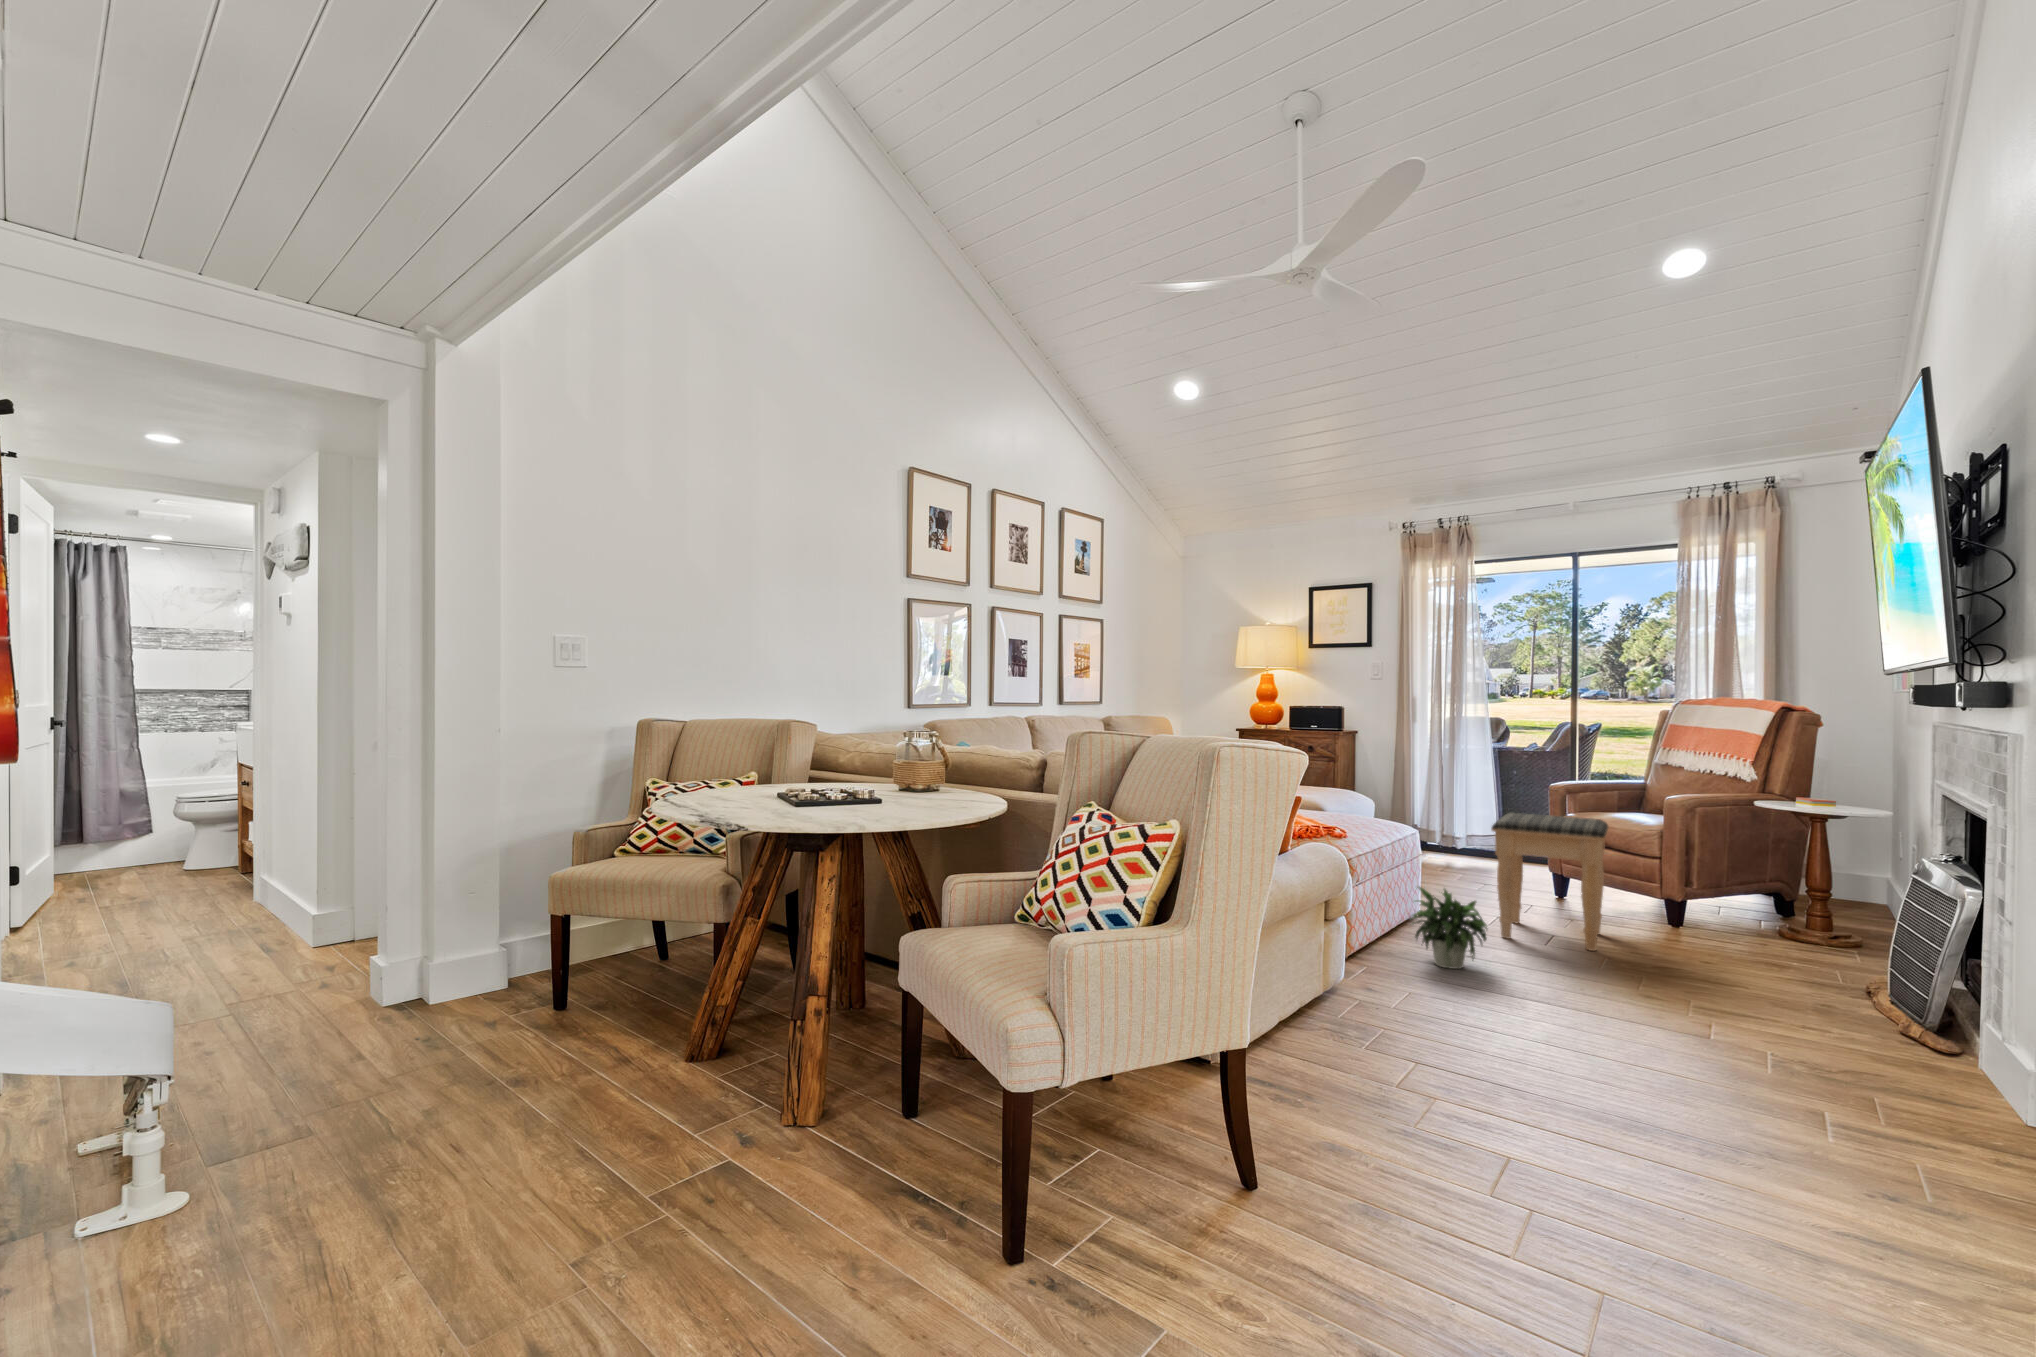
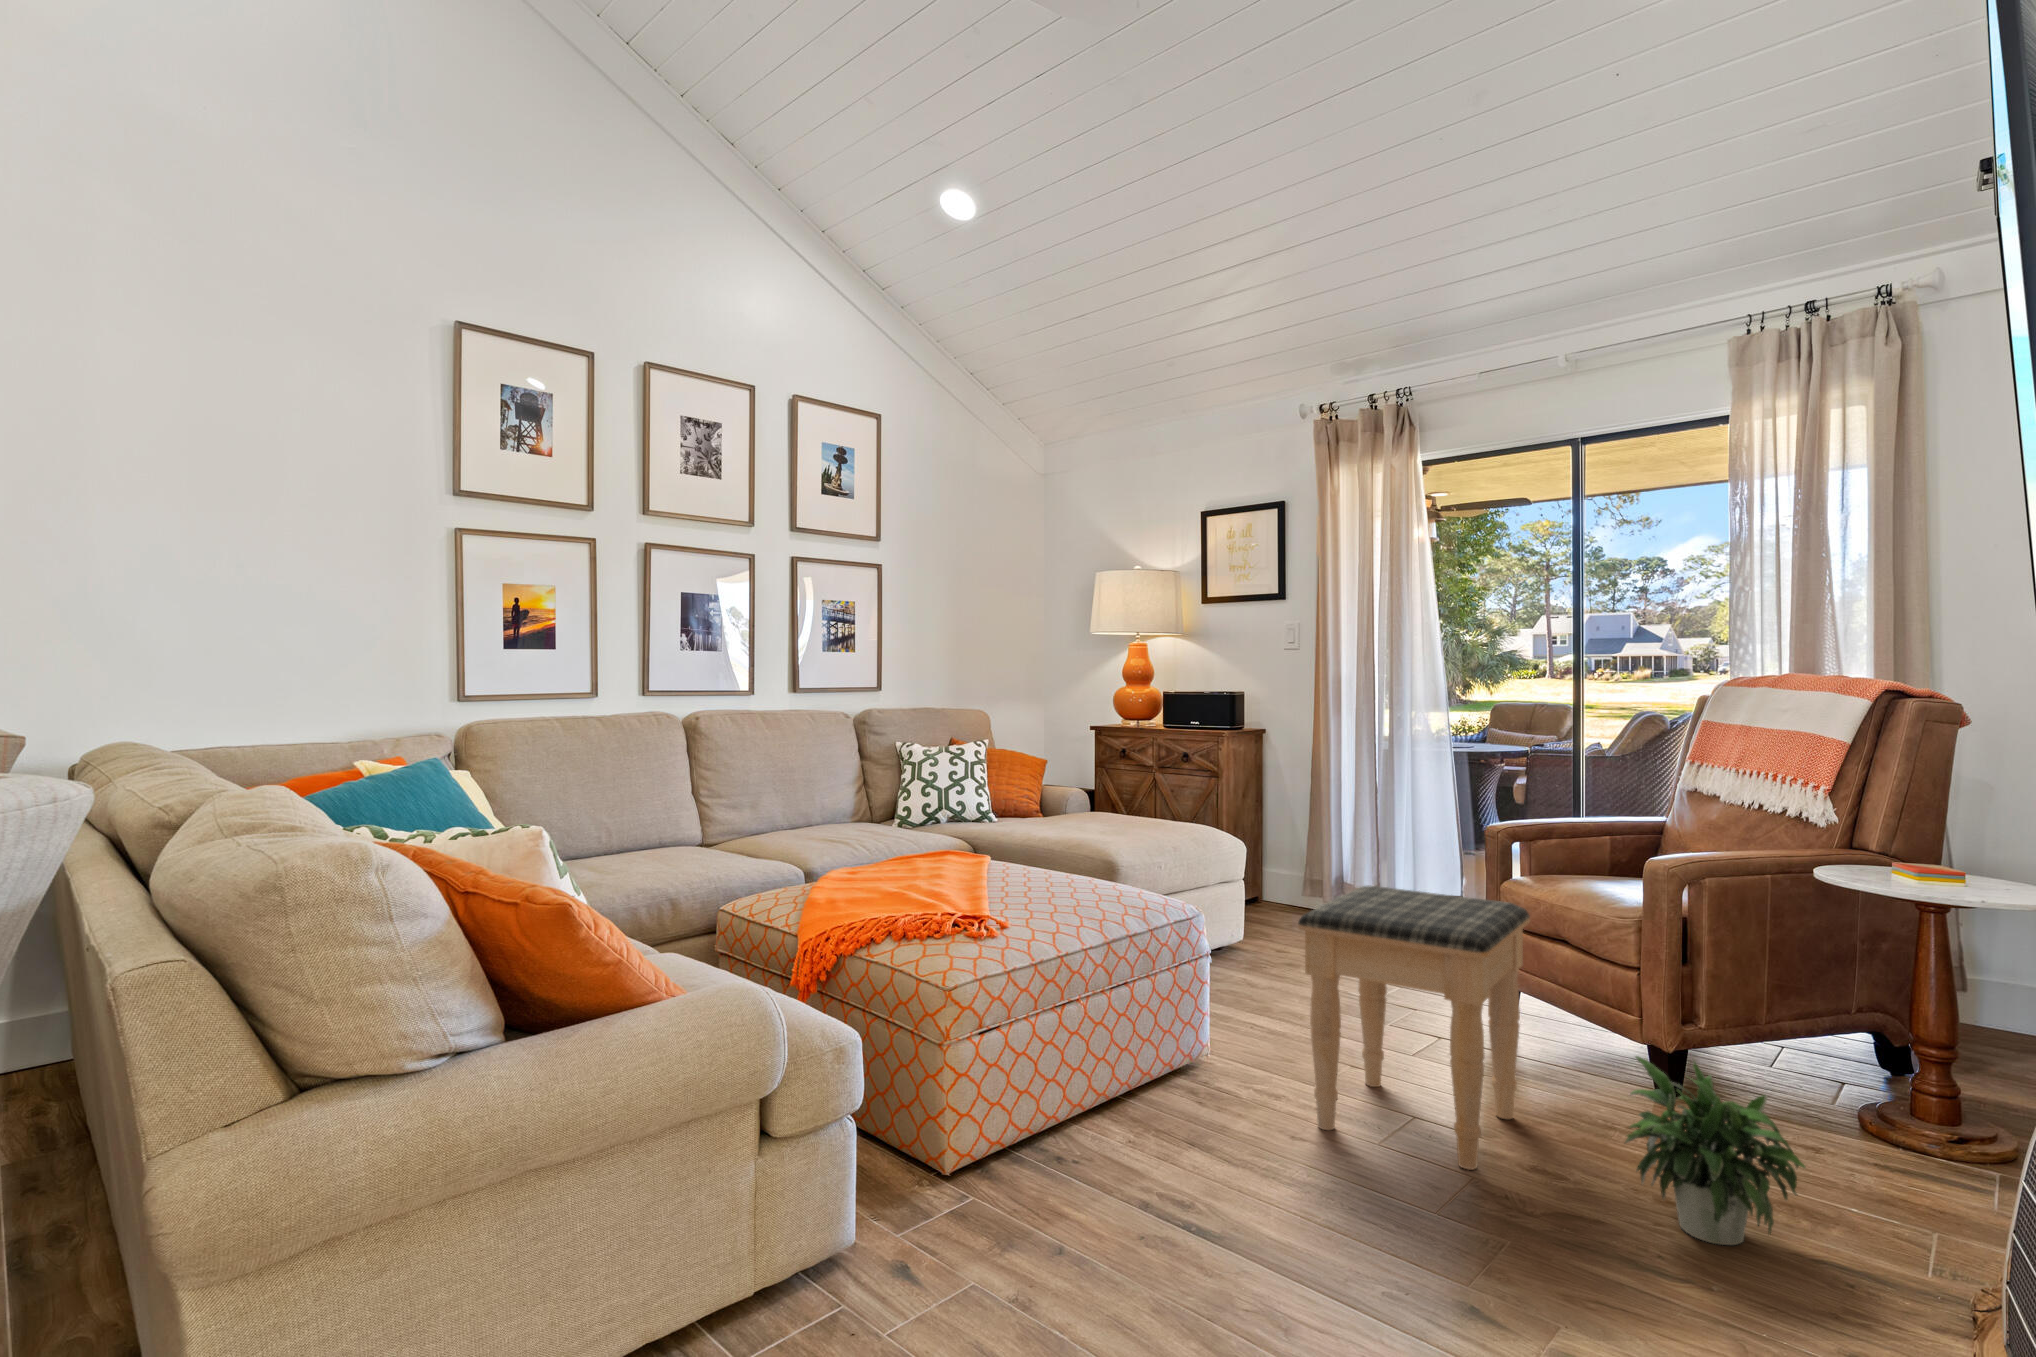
potted plant: present [1412,887,1487,969] -> present [1625,1056,1806,1245]

